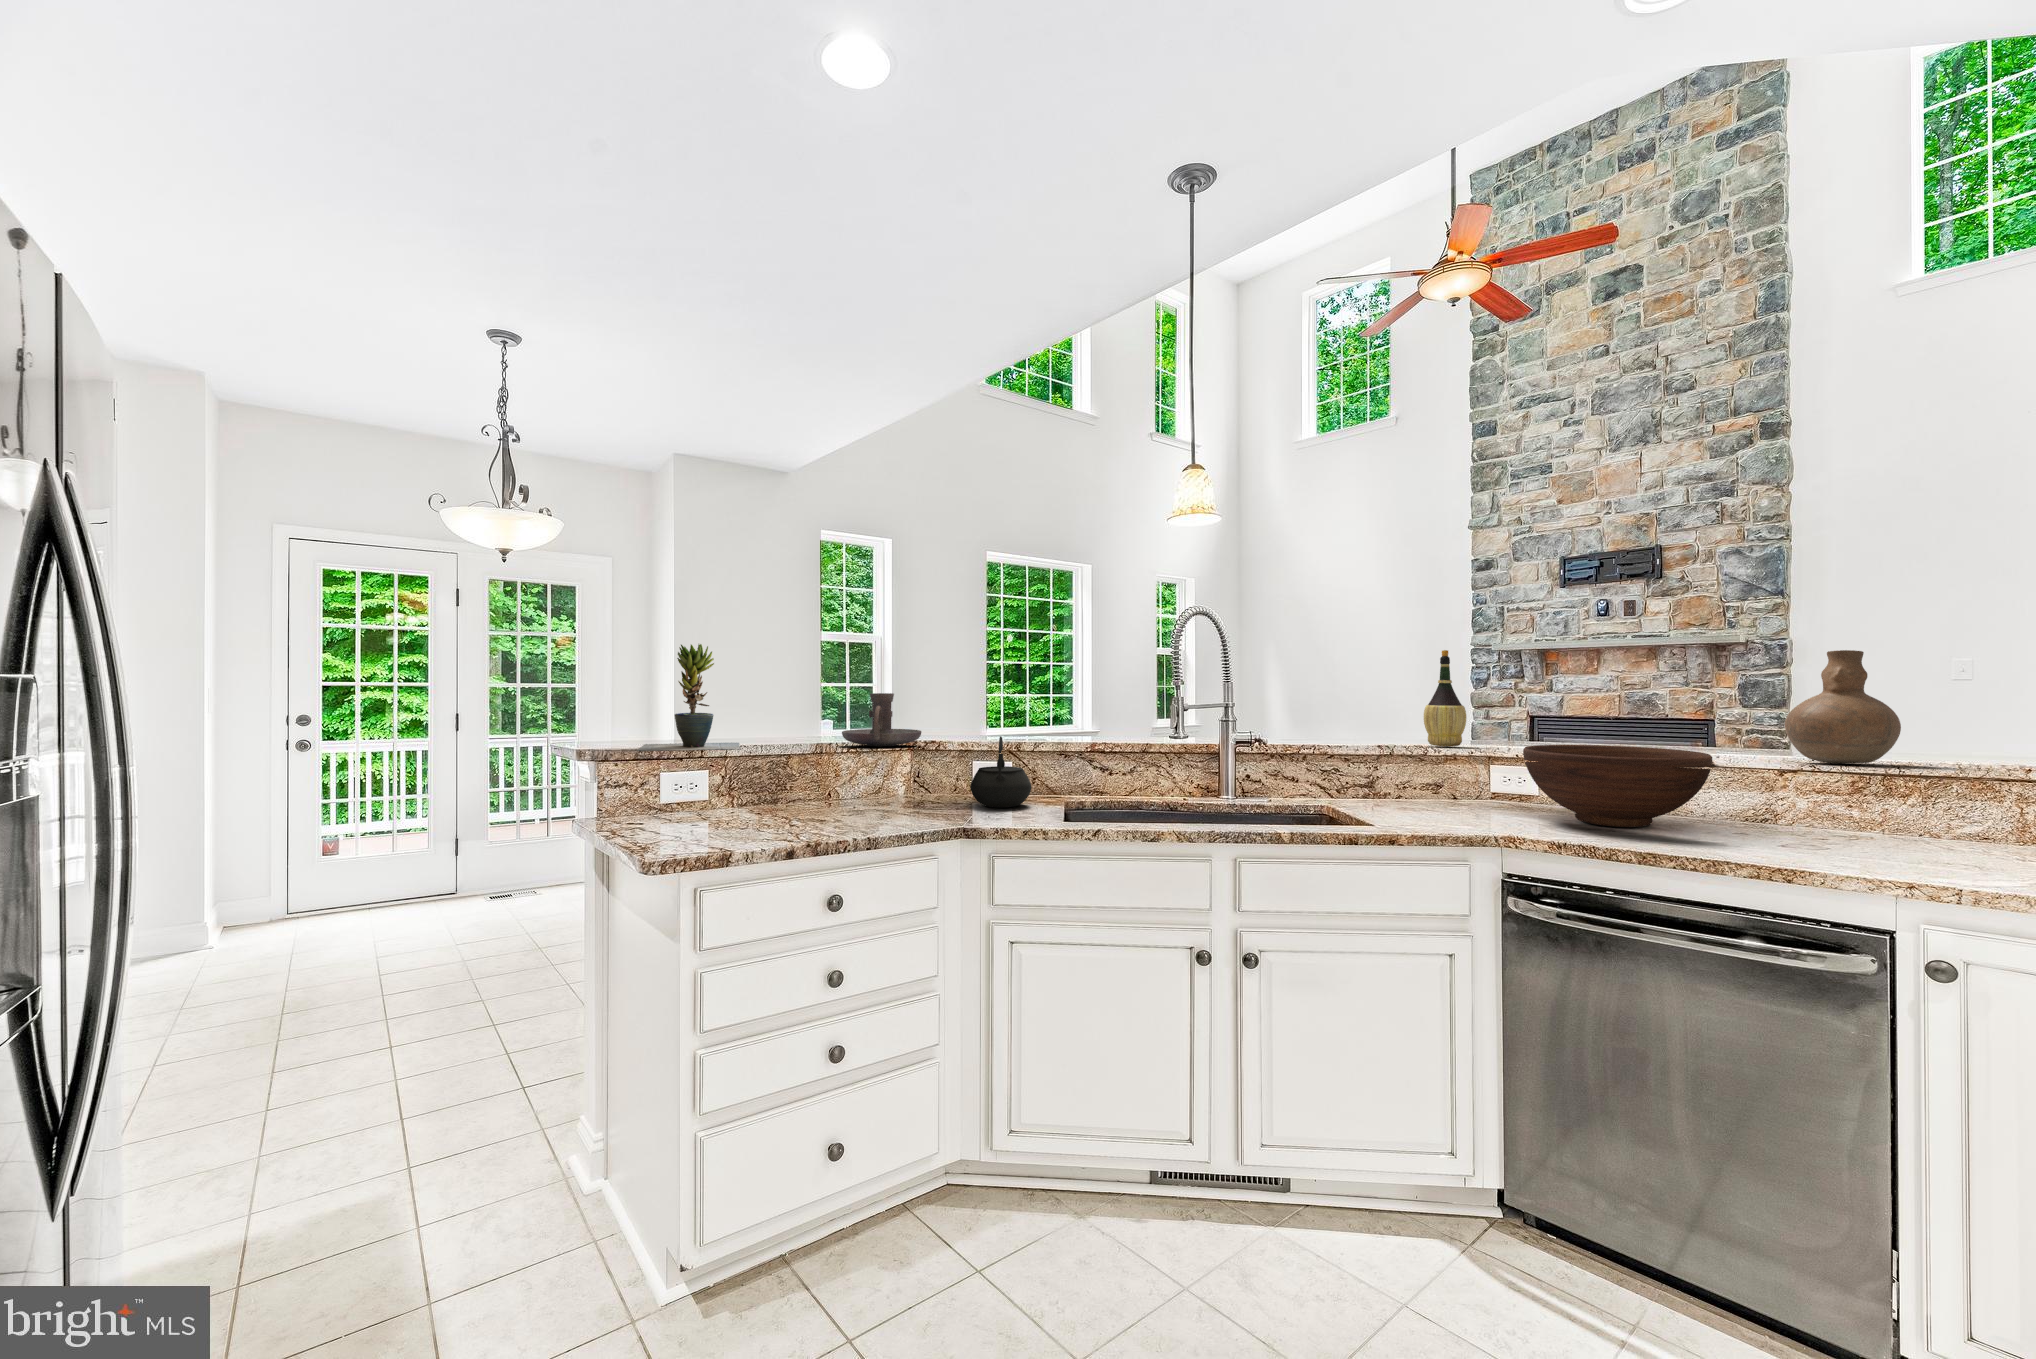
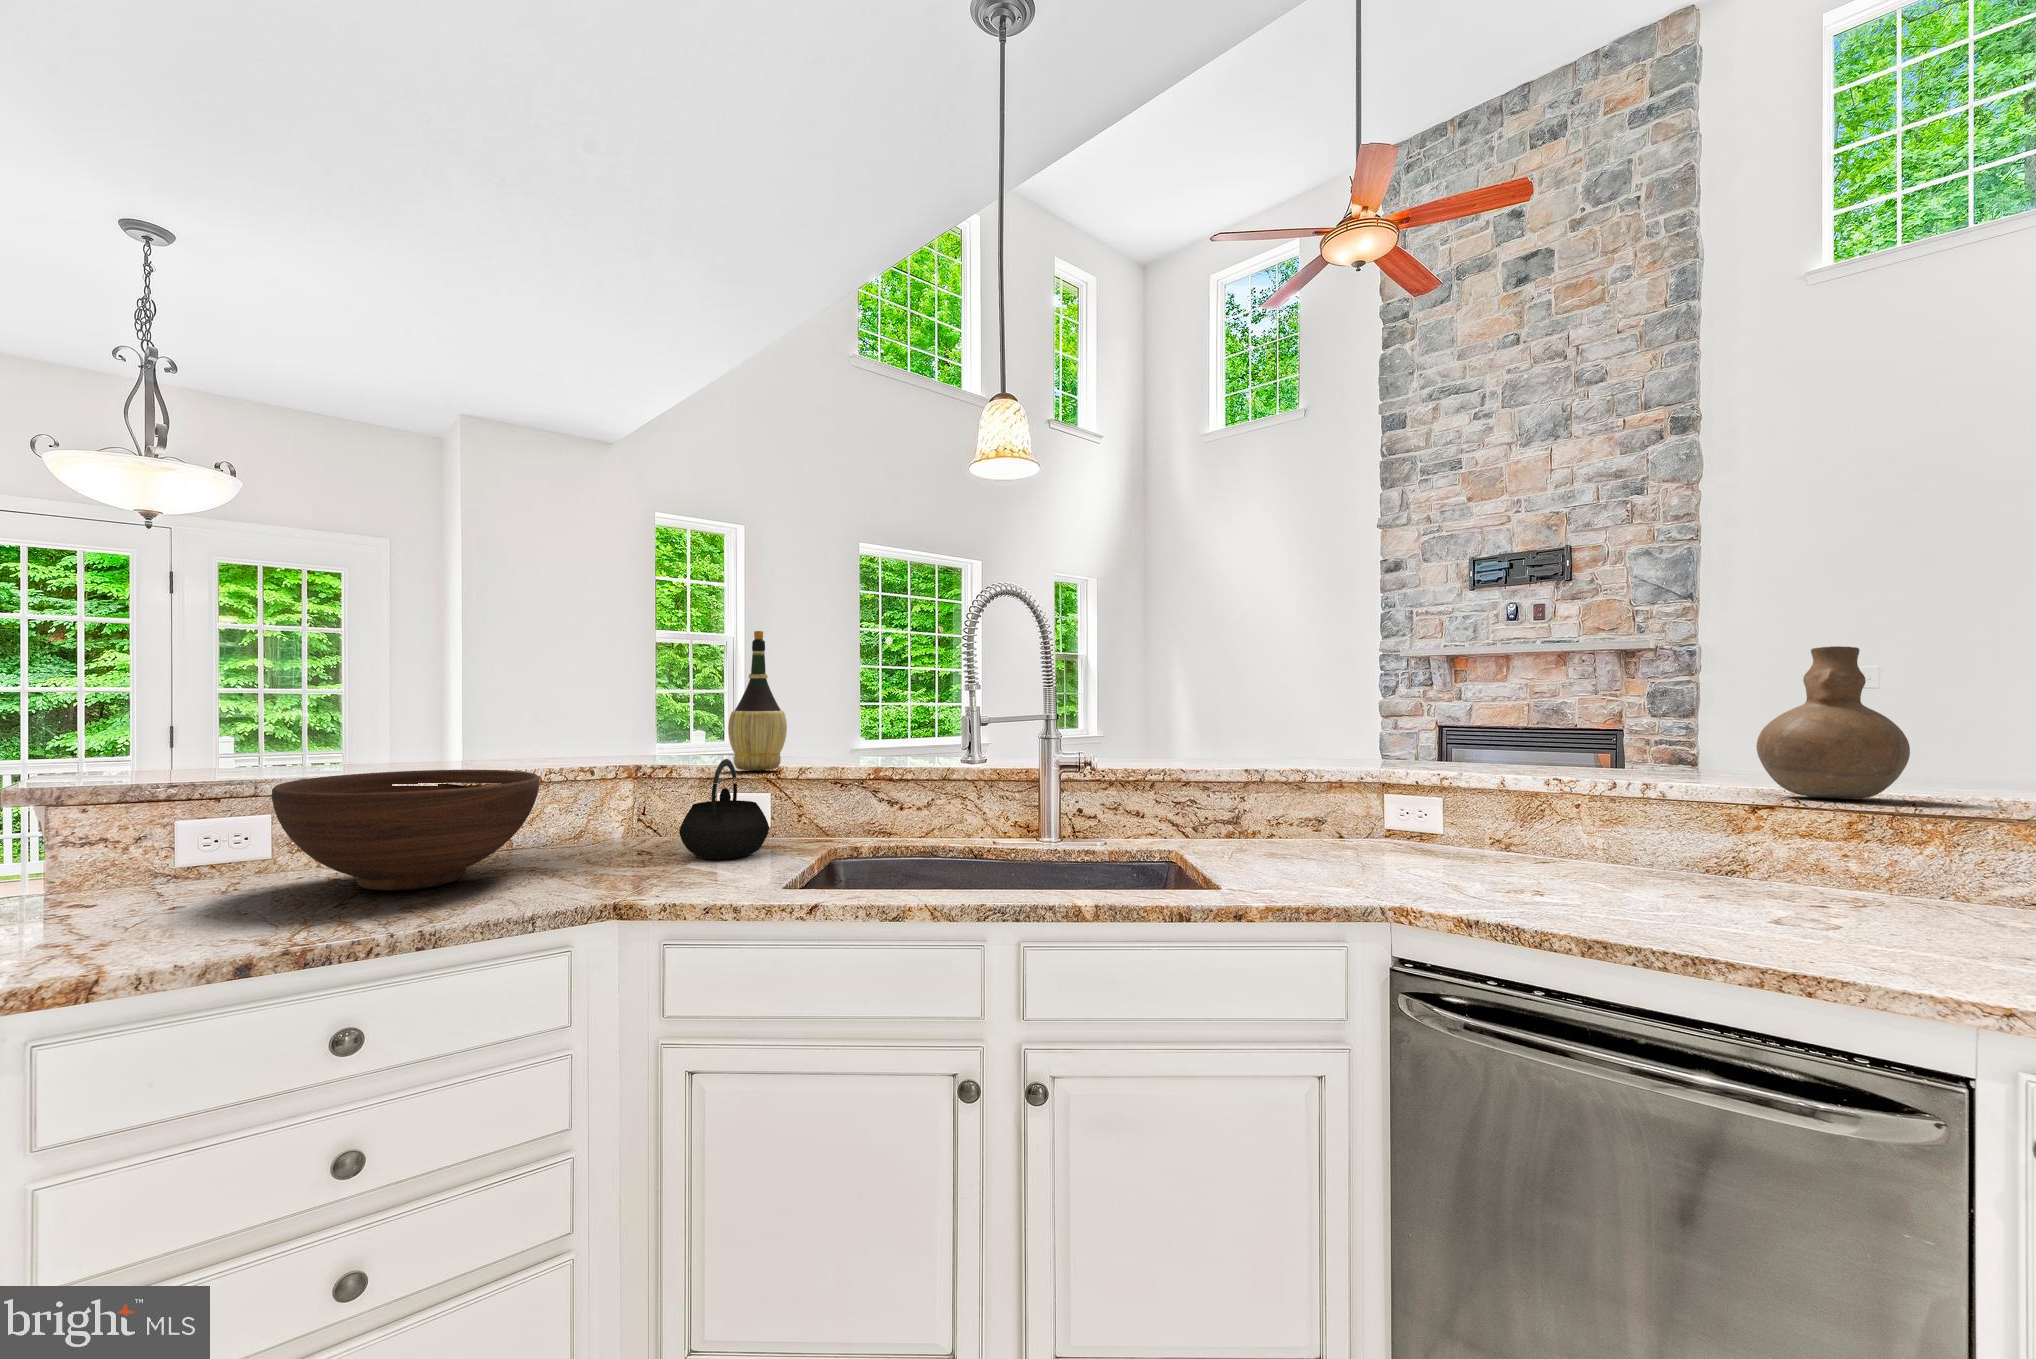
potted plant: present [637,644,740,751] -> none [182,626,388,781]
wine bottle: present [1424,650,1466,747] -> present [728,631,787,771]
candle holder: present [842,693,921,746] -> none [526,699,645,771]
fruit bowl: present [1523,745,1712,827] -> present [272,770,540,891]

